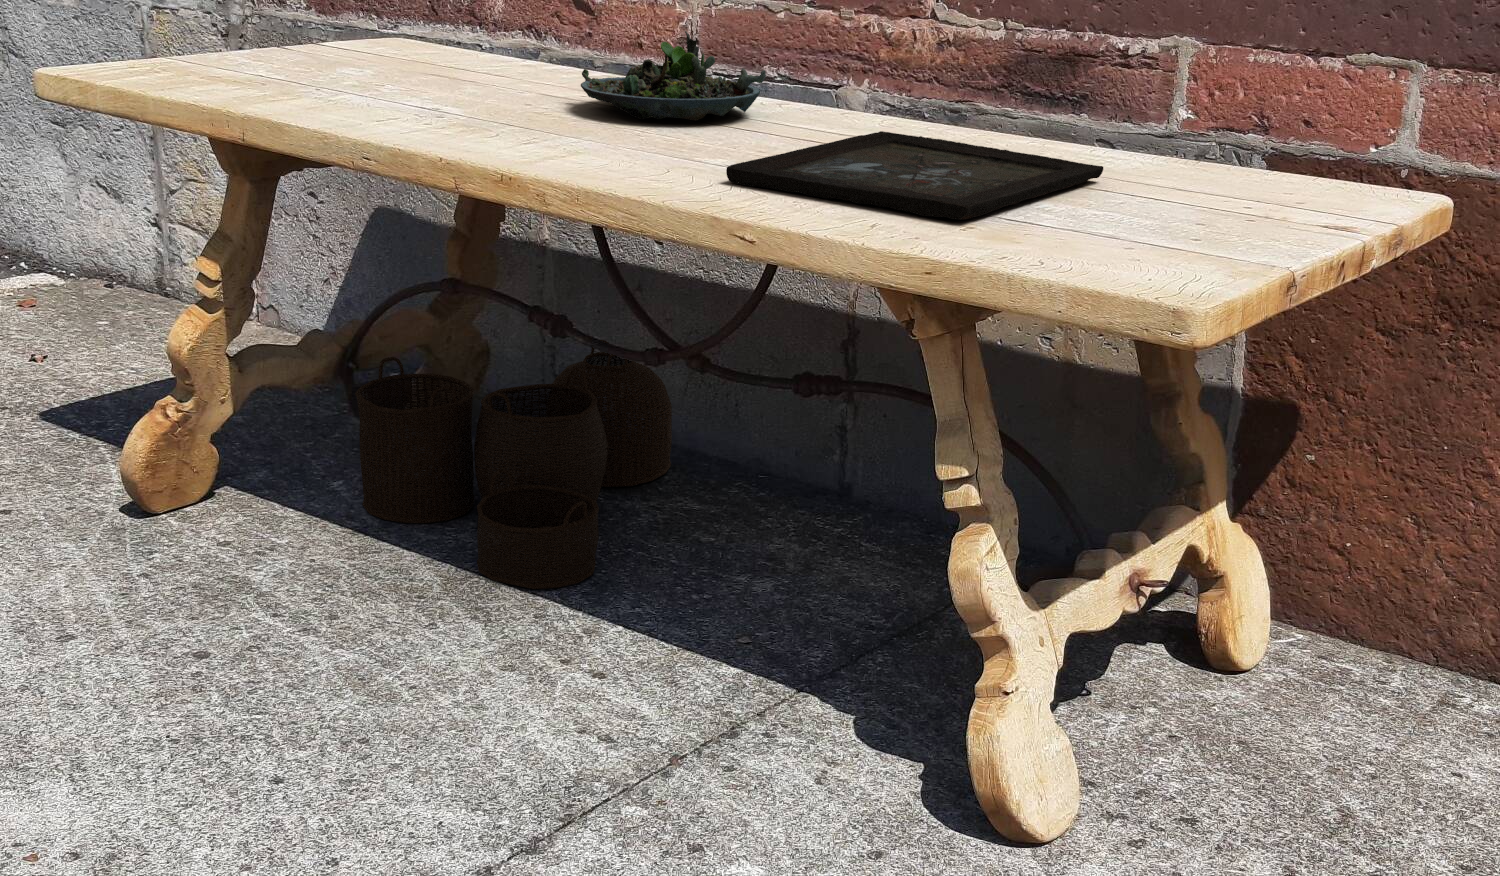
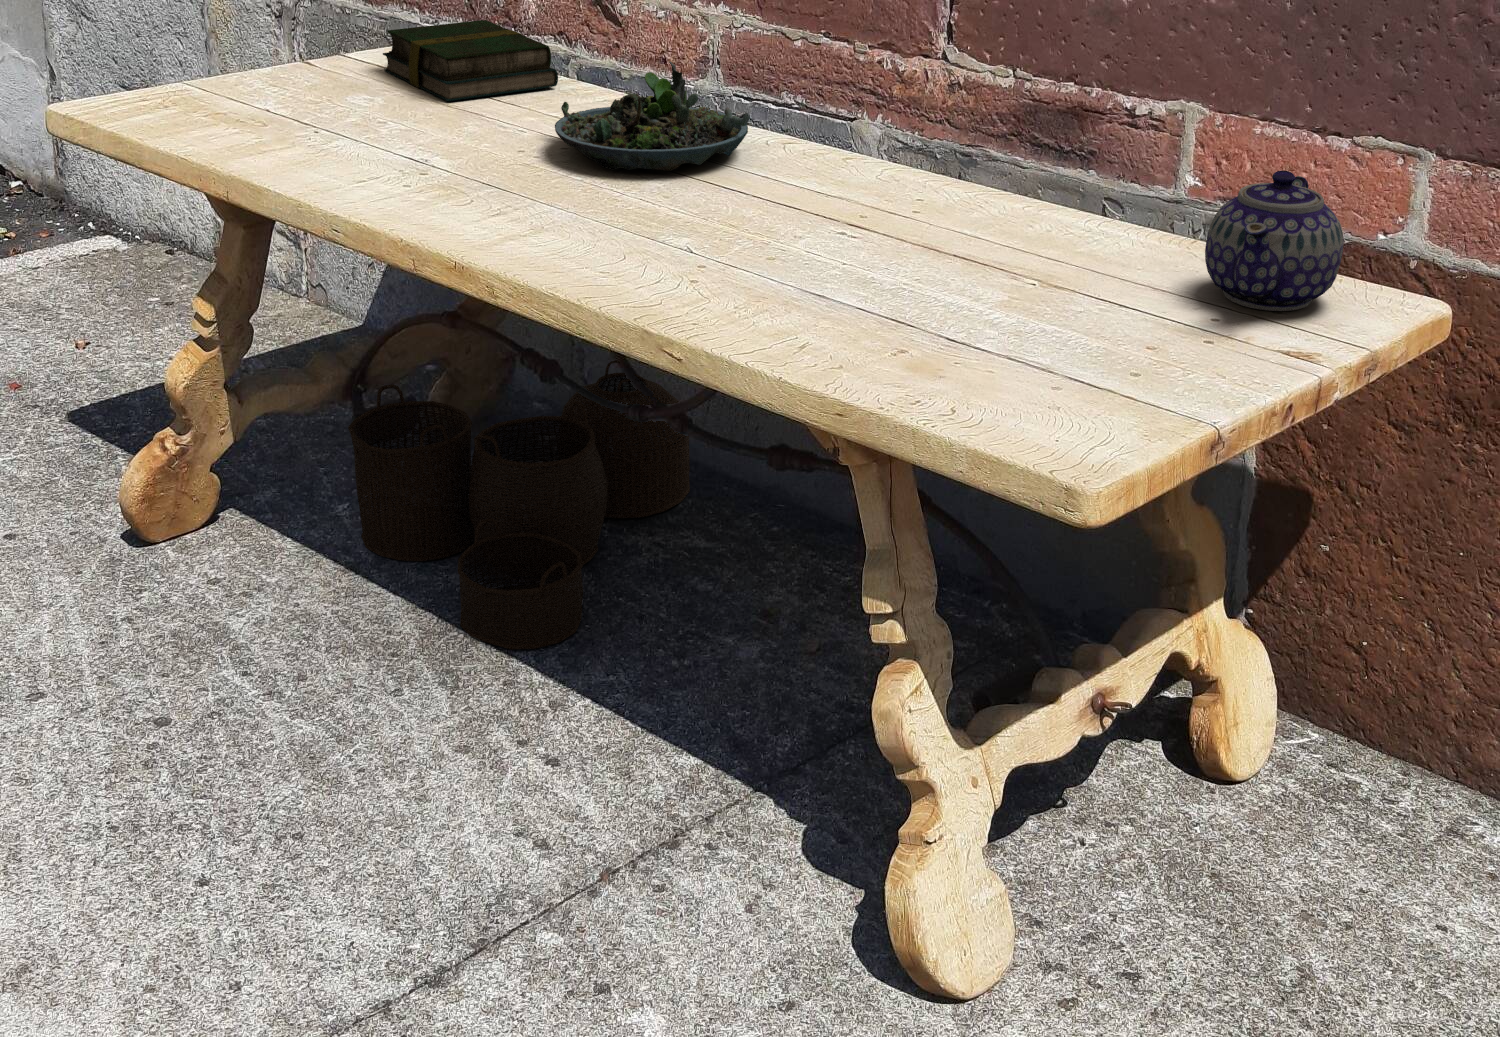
book: none [385,21,558,81] -> present [383,20,558,101]
teapot: none [1216,80,1338,203] -> present [1205,170,1344,311]
tray: present [726,131,1103,220] -> none [655,196,1083,351]

